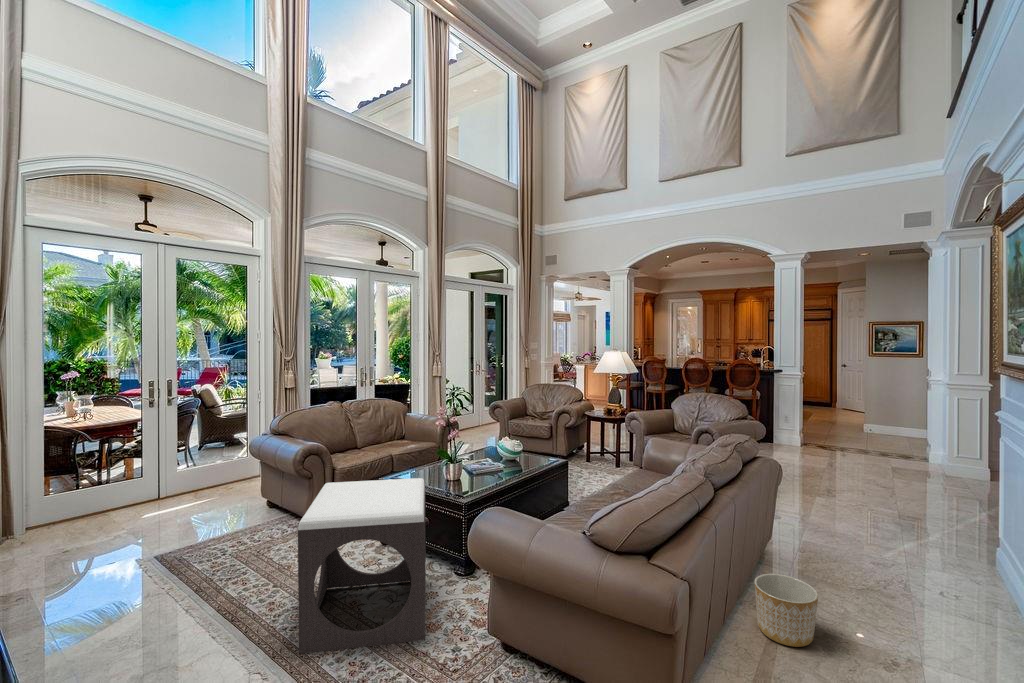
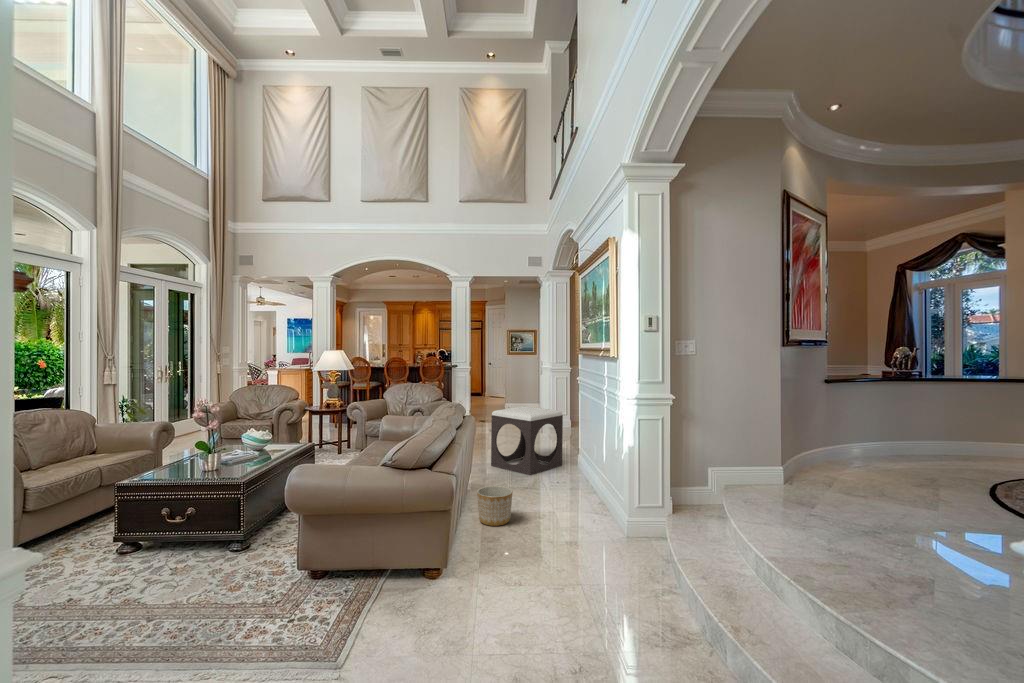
footstool: present [298,478,426,653] -> present [491,406,563,475]

